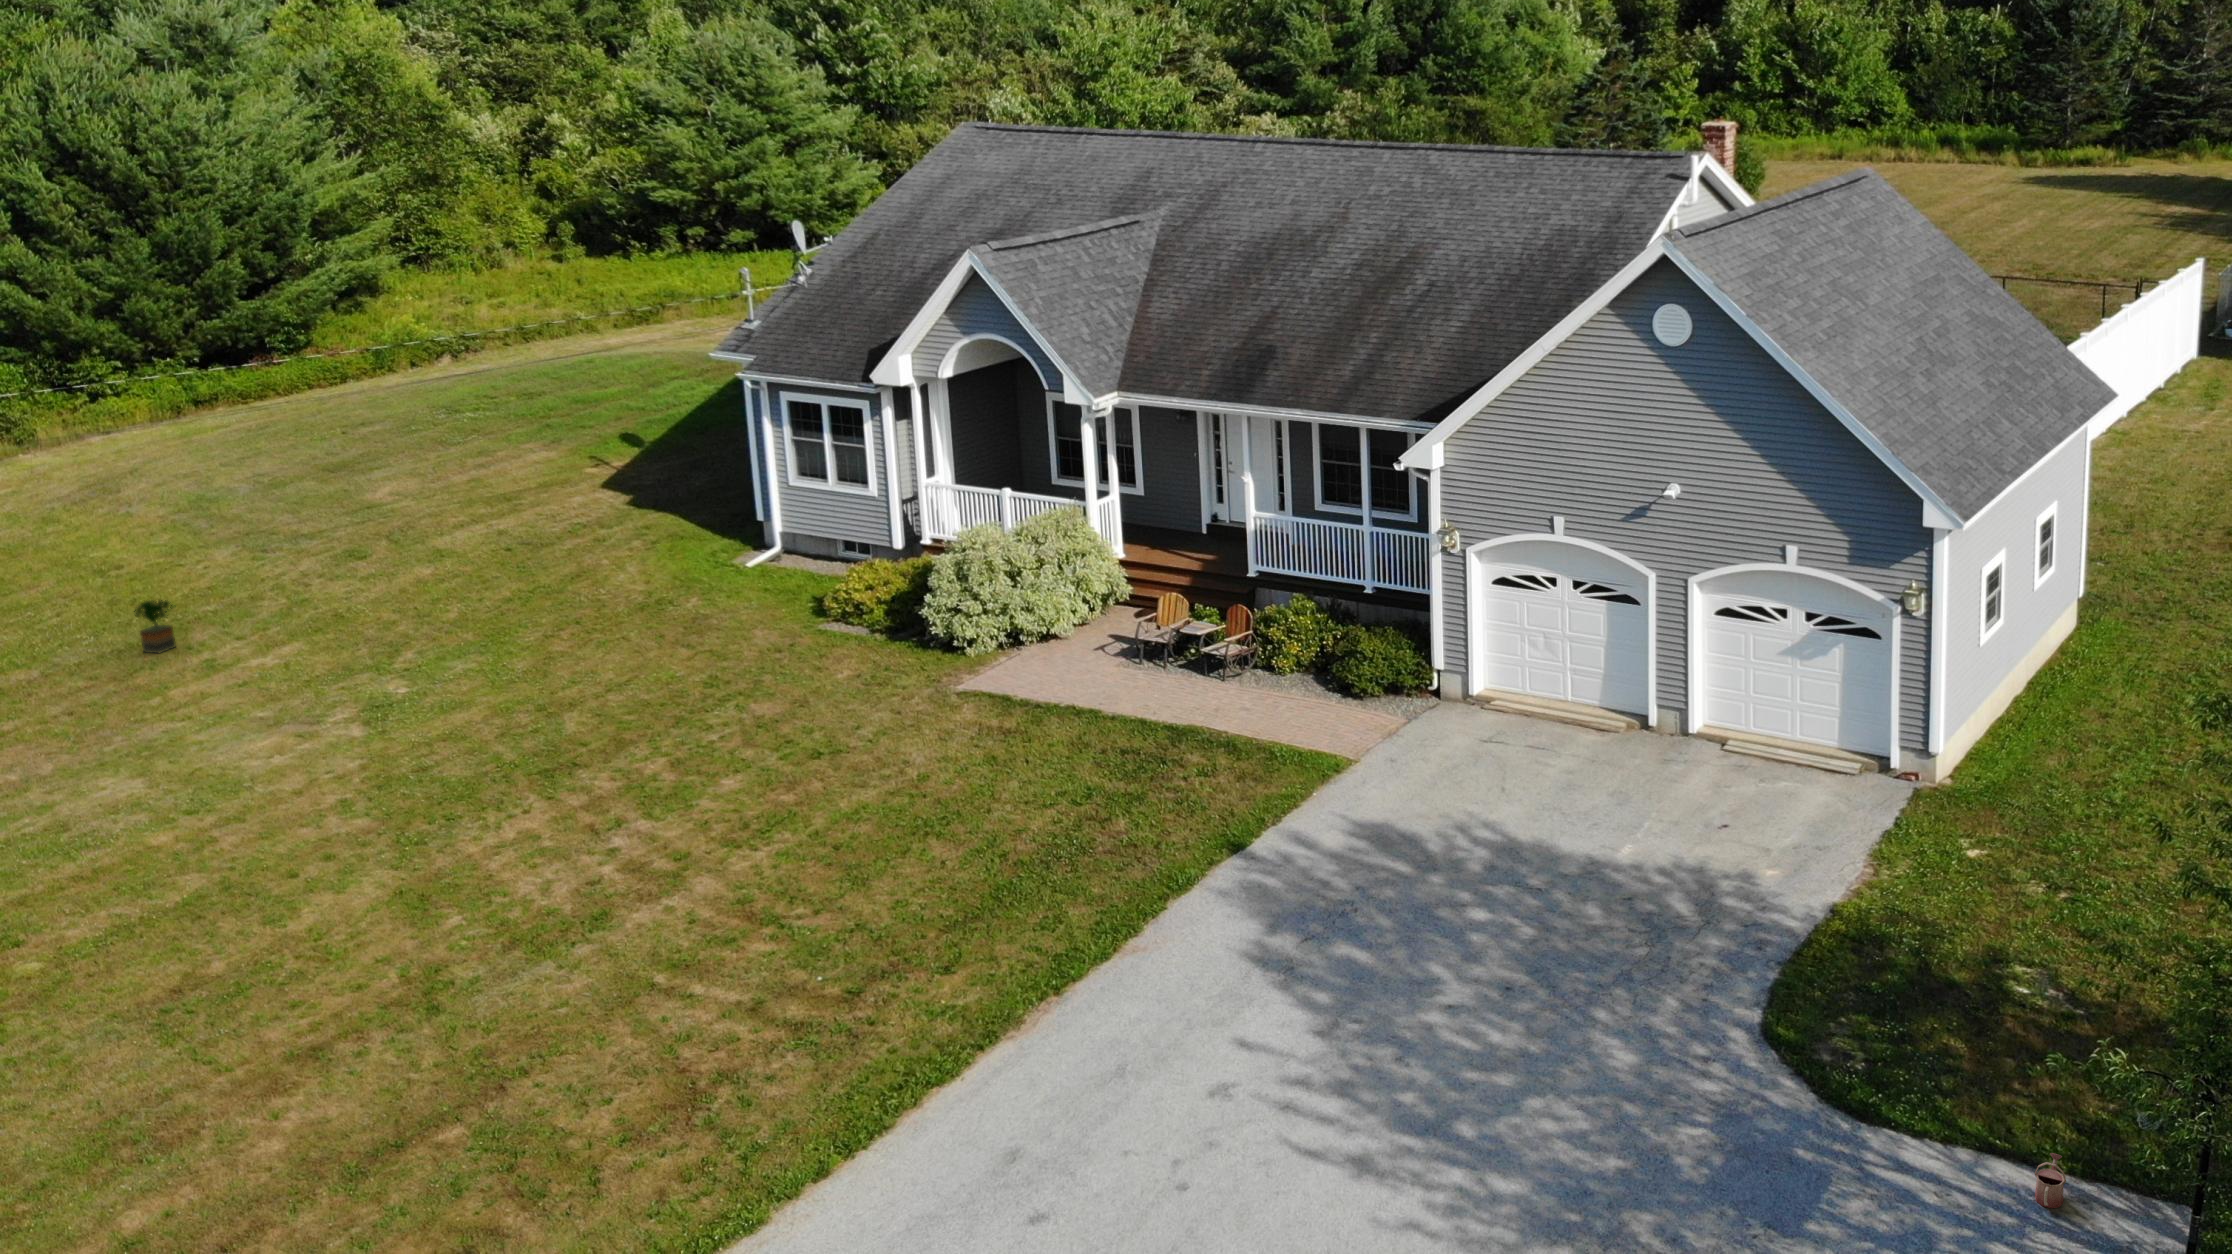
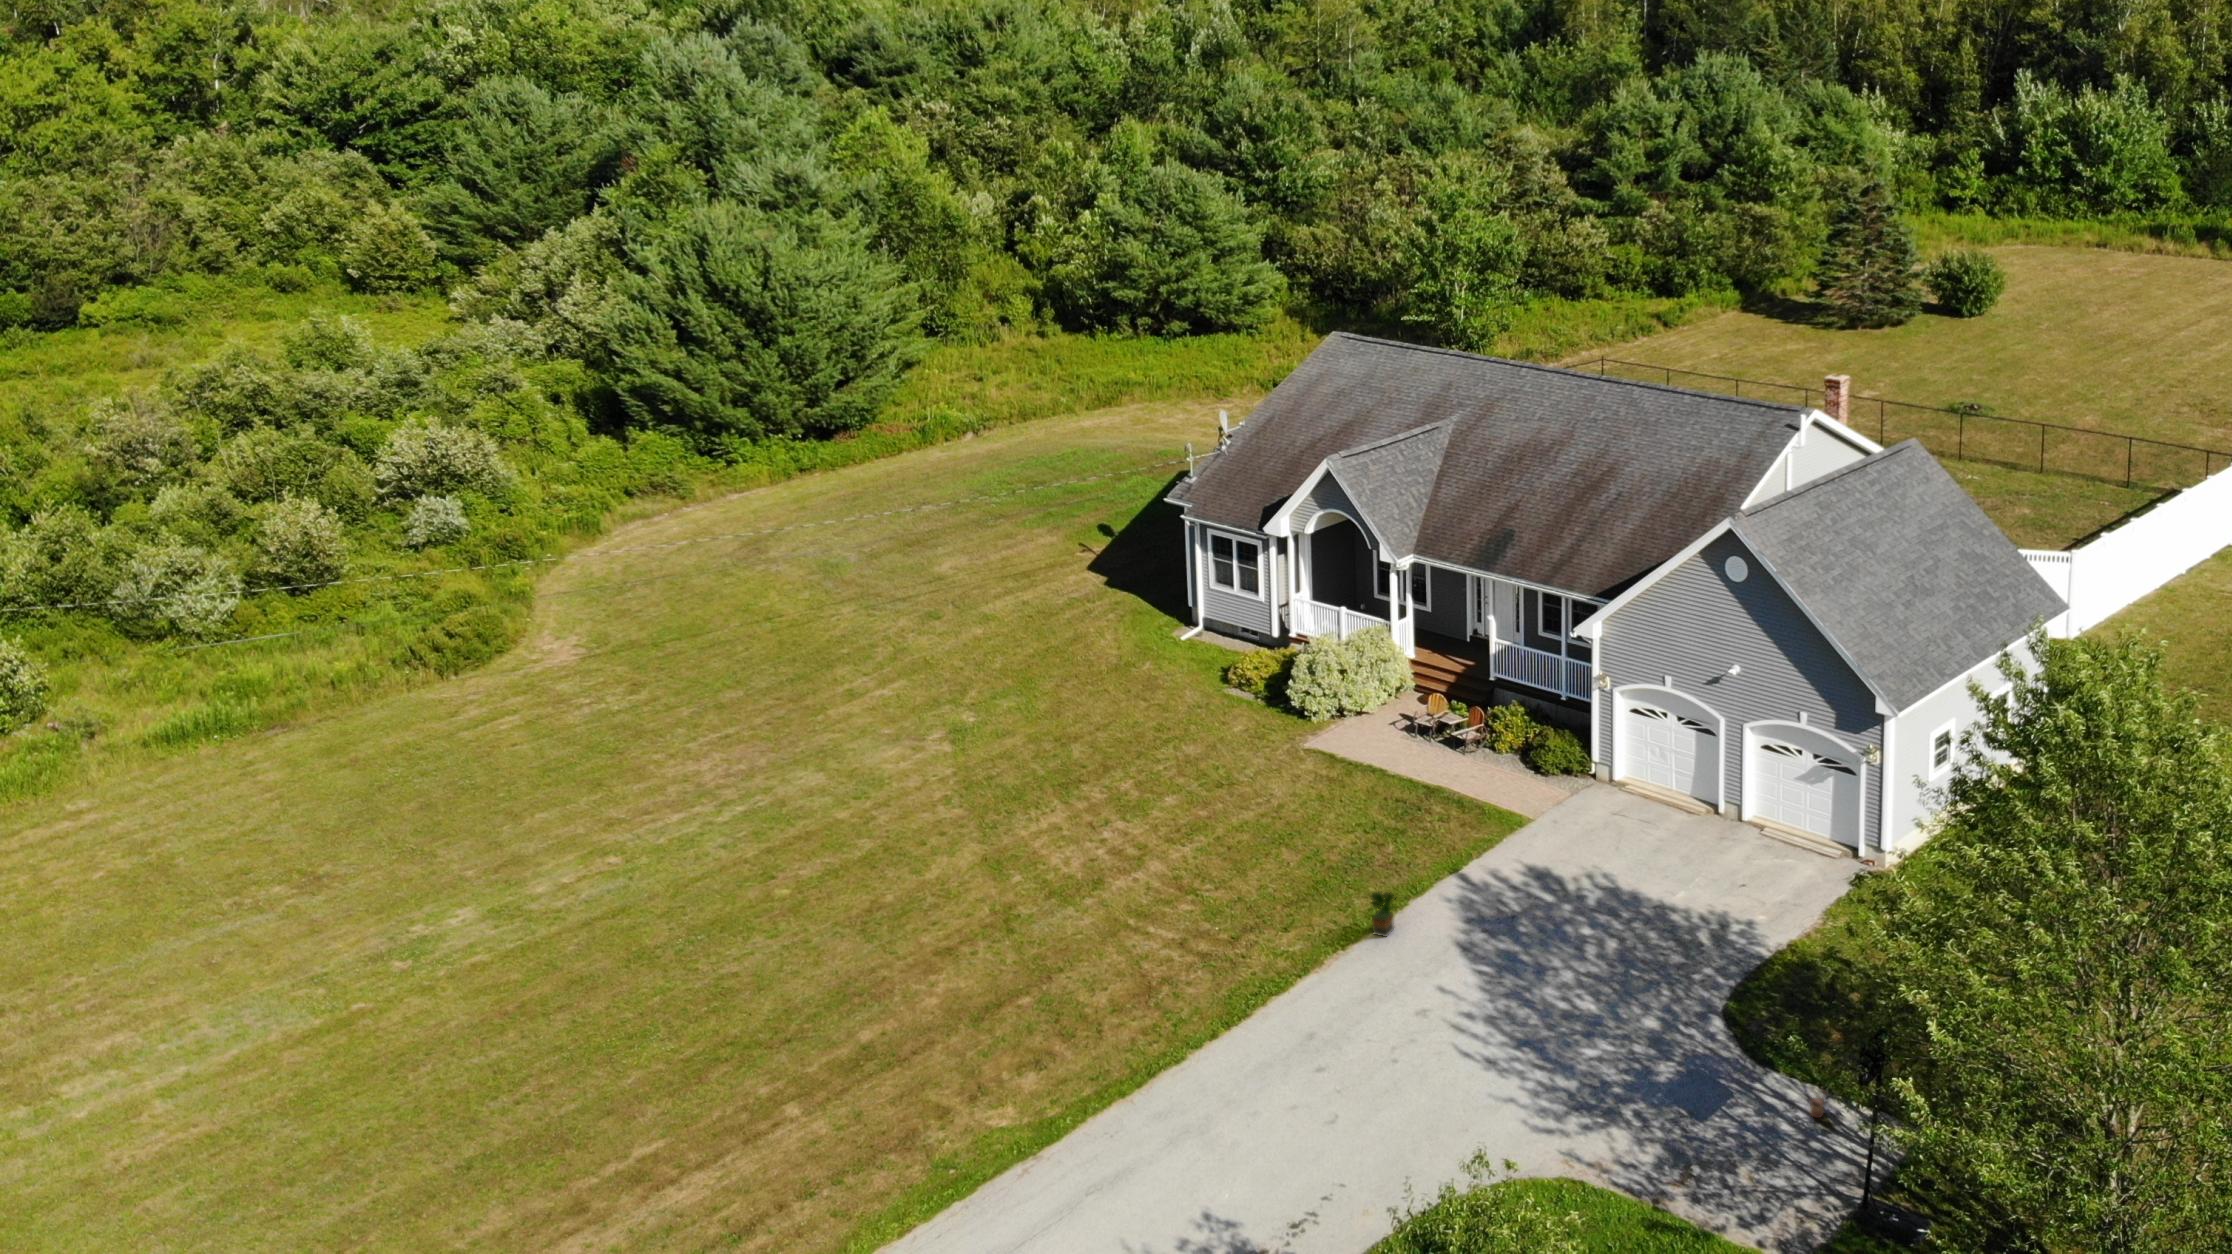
potted tree: present [134,600,176,653] -> present [1371,892,1397,937]

